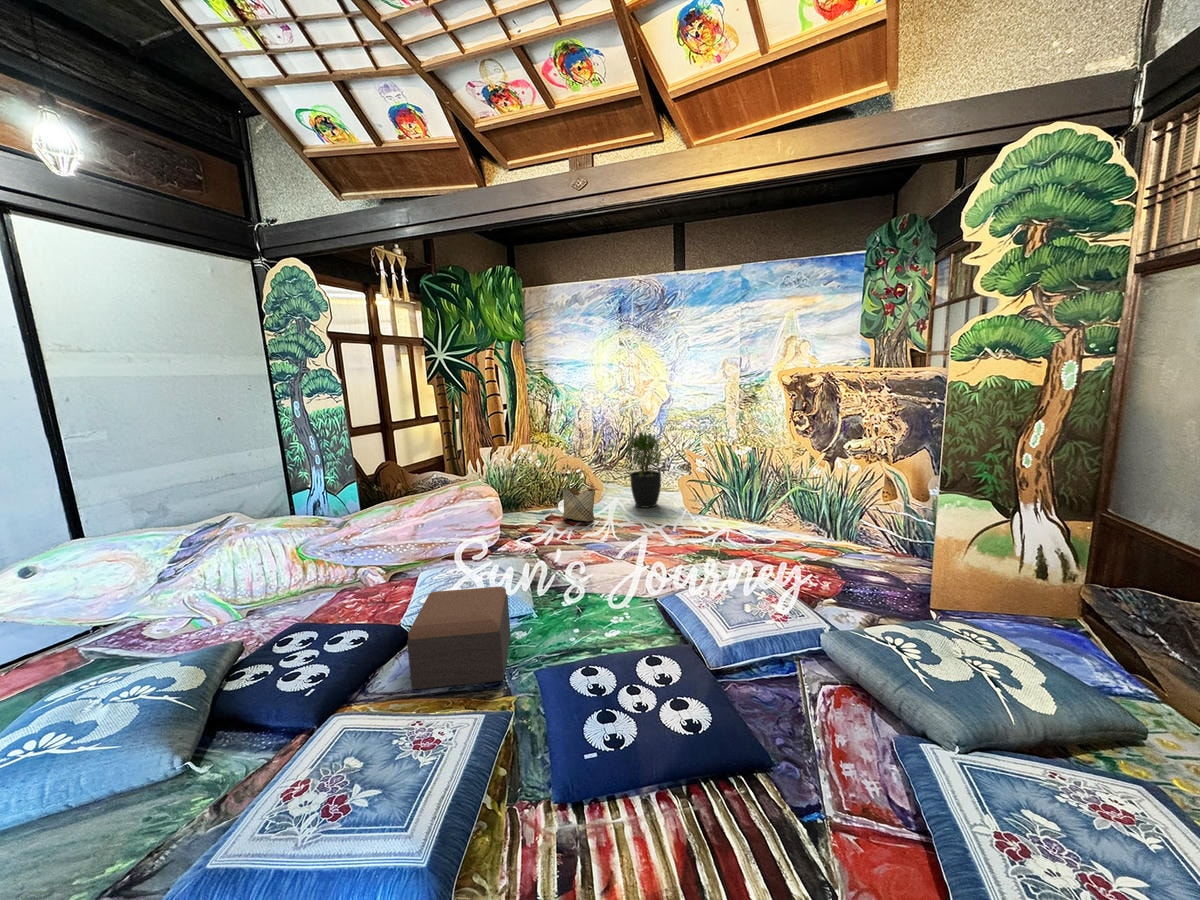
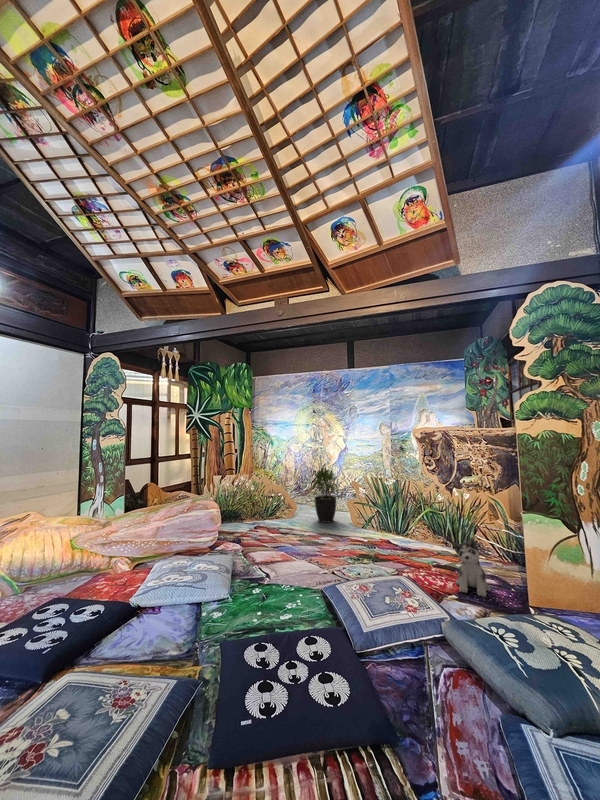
woven basket: present [562,471,595,522] -> none [266,494,289,531]
plush toy: none [832,527,879,599] -> present [452,538,491,597]
footstool: present [407,587,510,689] -> none [123,573,209,657]

